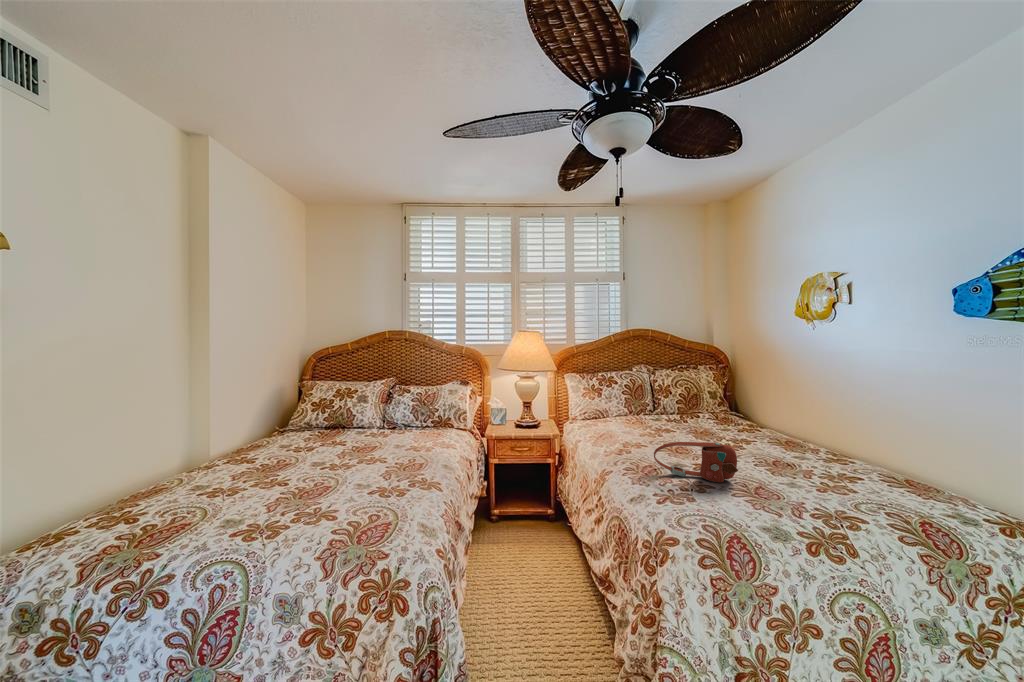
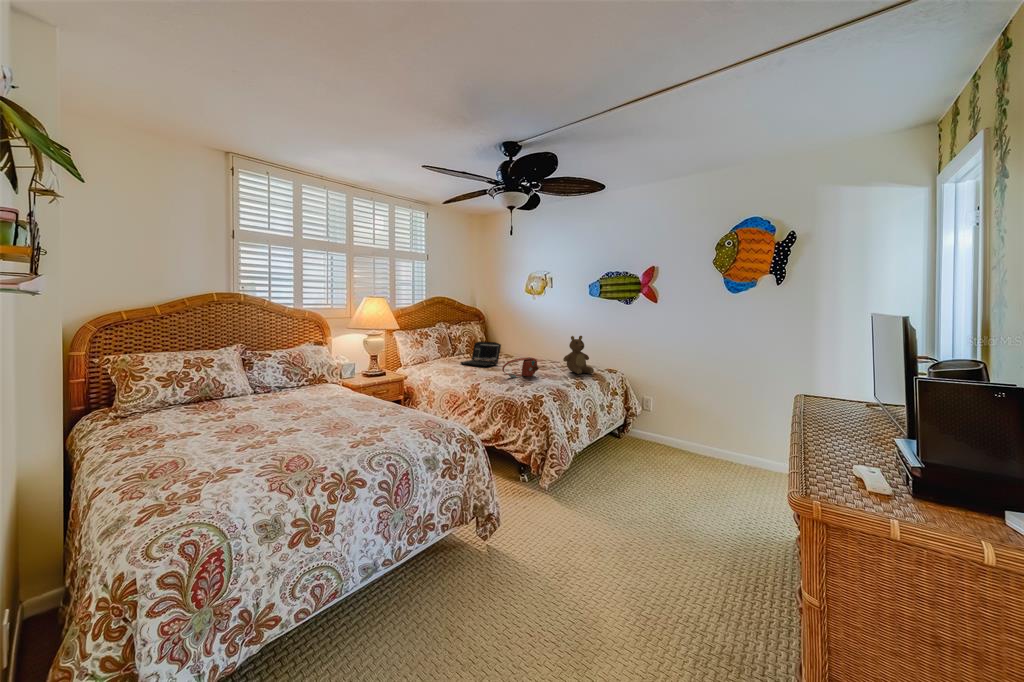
laptop: none [641,399,707,443] -> present [461,342,501,367]
teddy bear: none [816,411,915,517] -> present [563,336,594,375]

